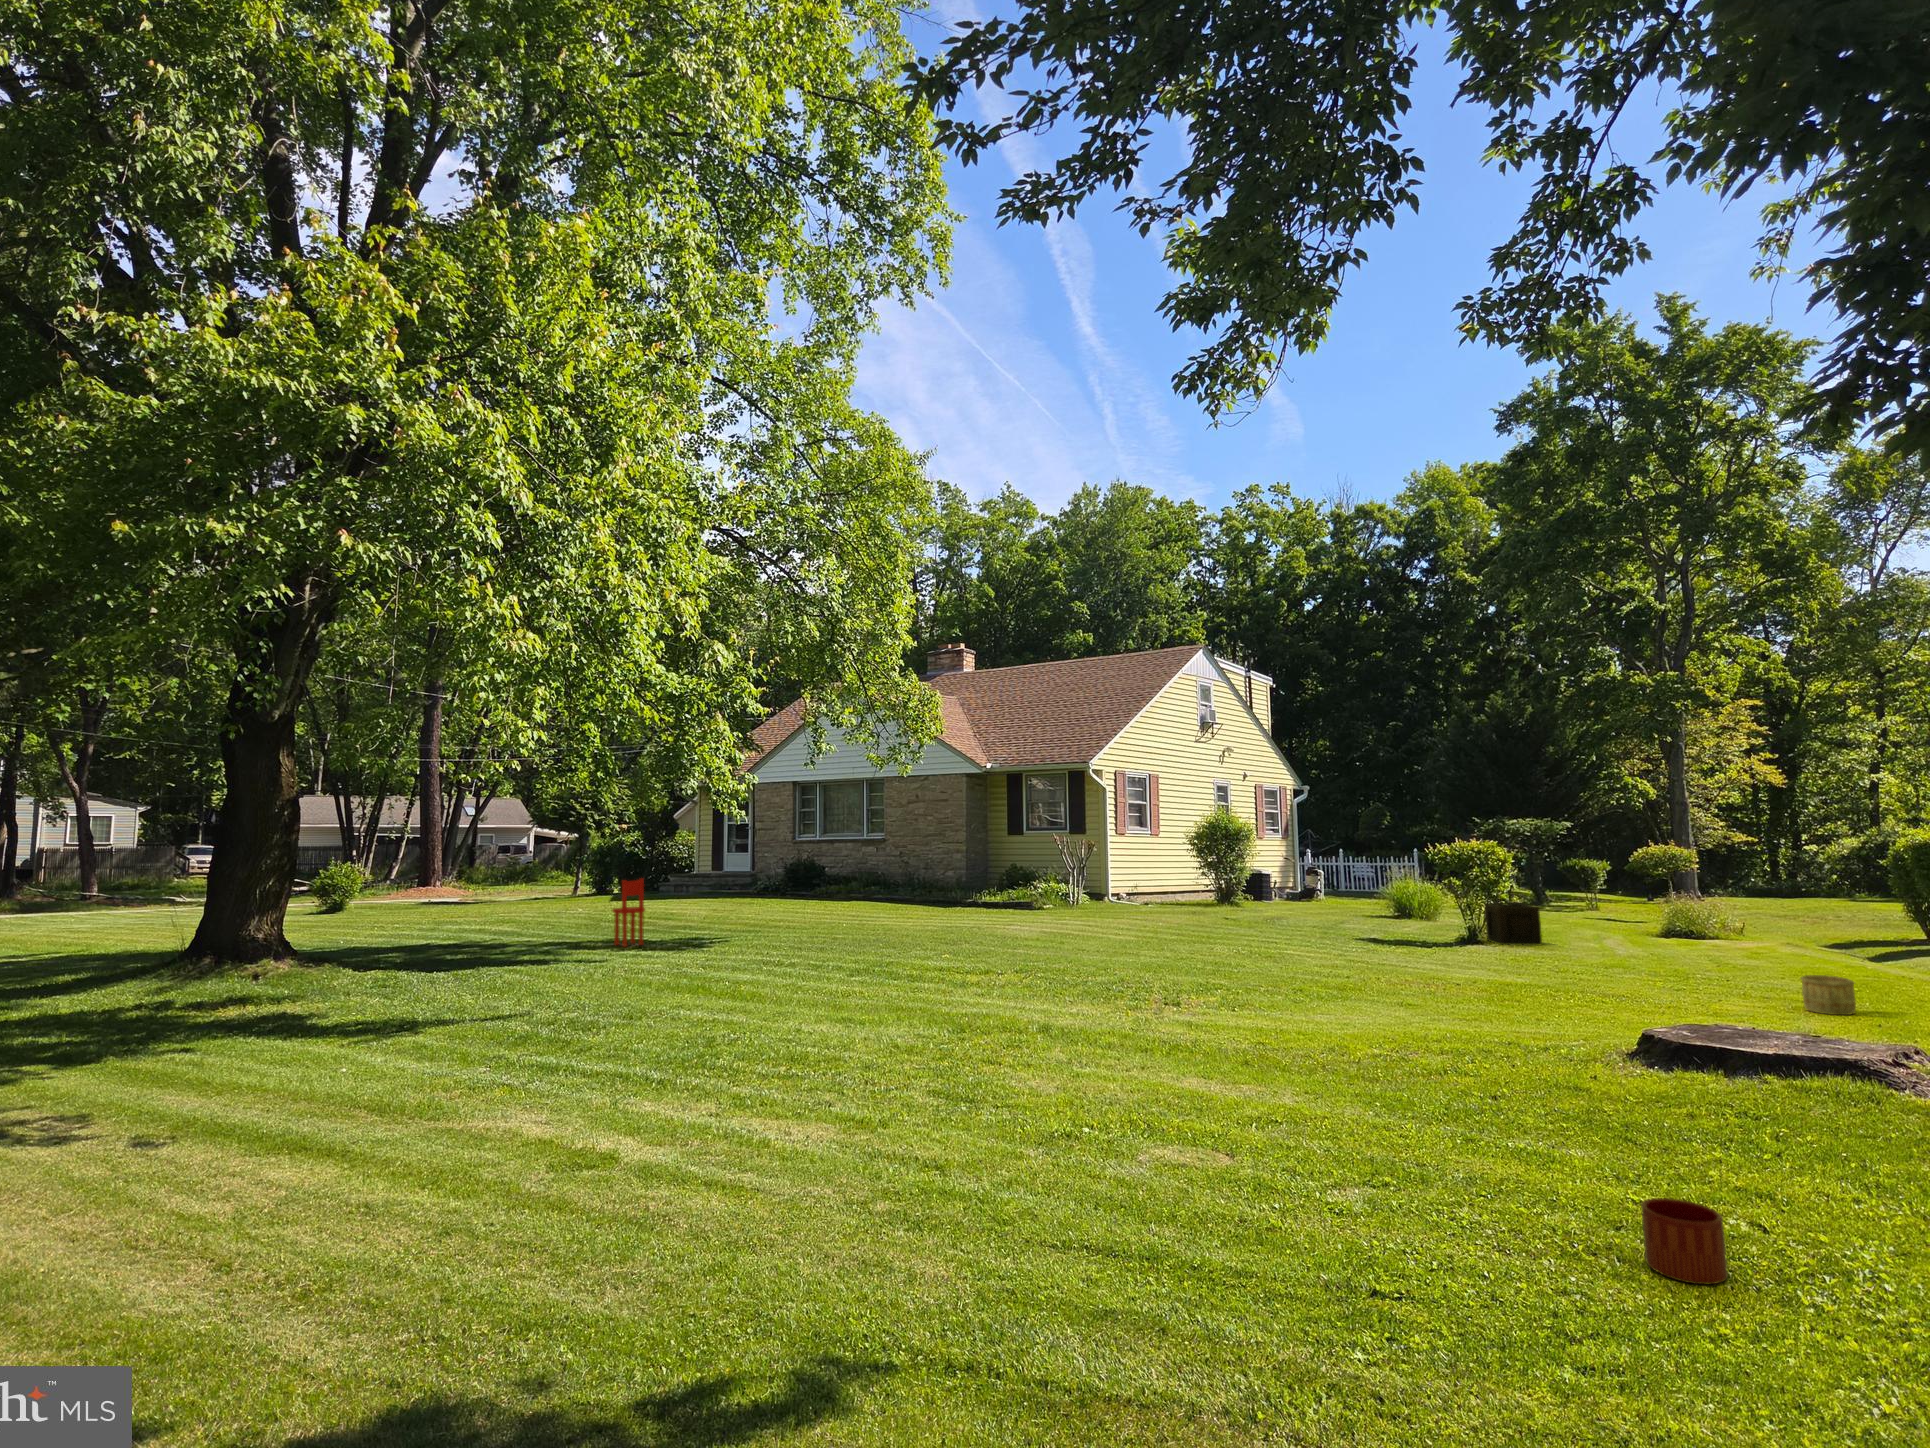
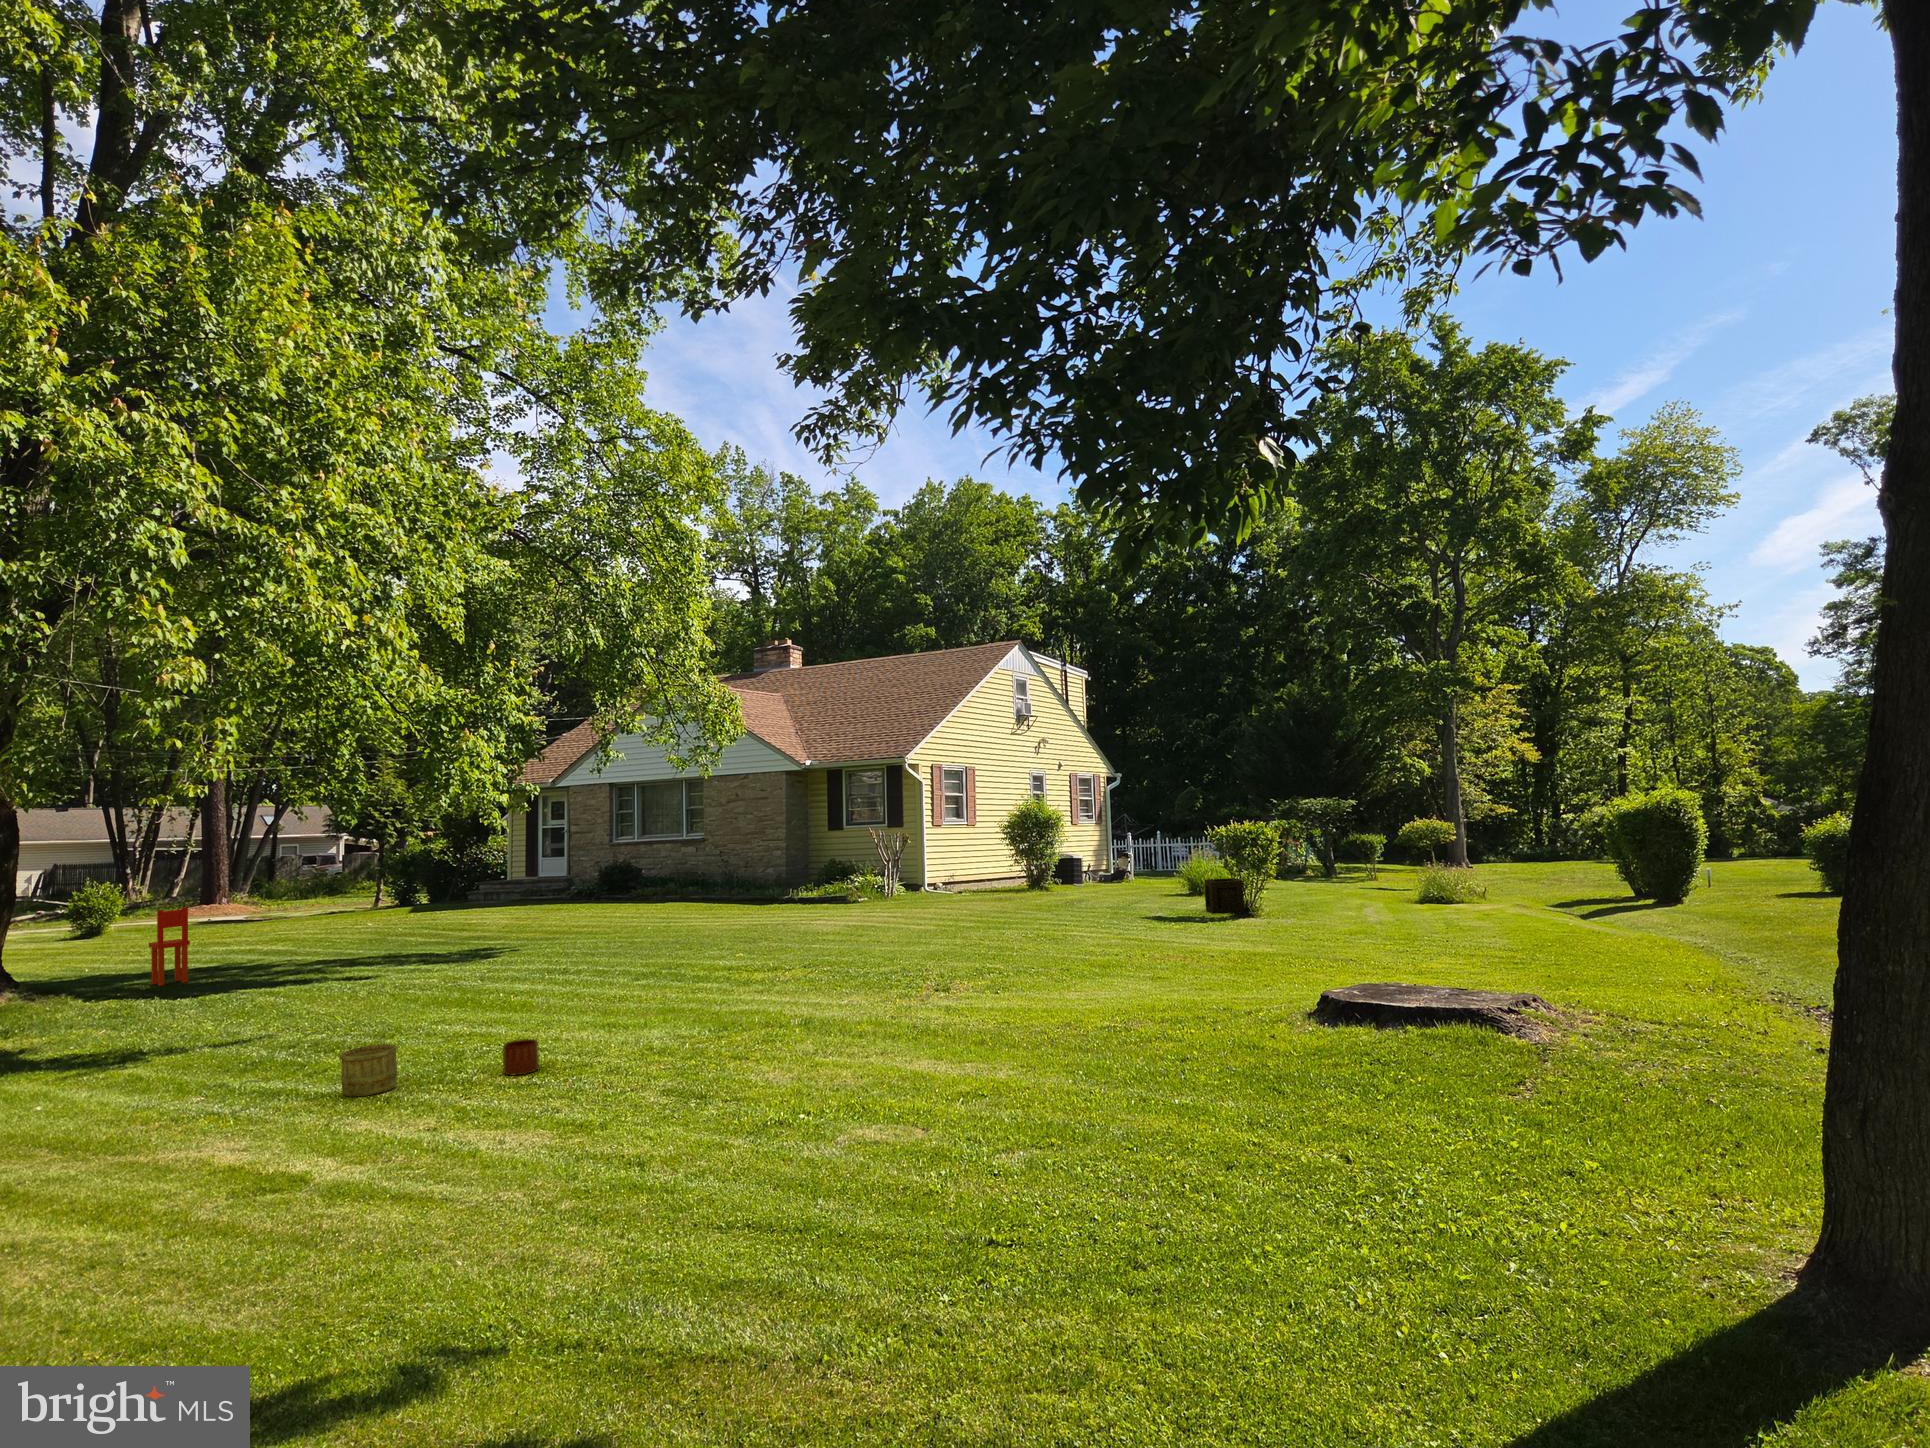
chair: present [613,878,645,947] -> present [149,907,190,986]
wooden bucket: present [1801,975,1856,1015] -> present [339,1044,398,1097]
planter: present [1641,1198,1728,1284] -> present [503,1039,539,1076]

